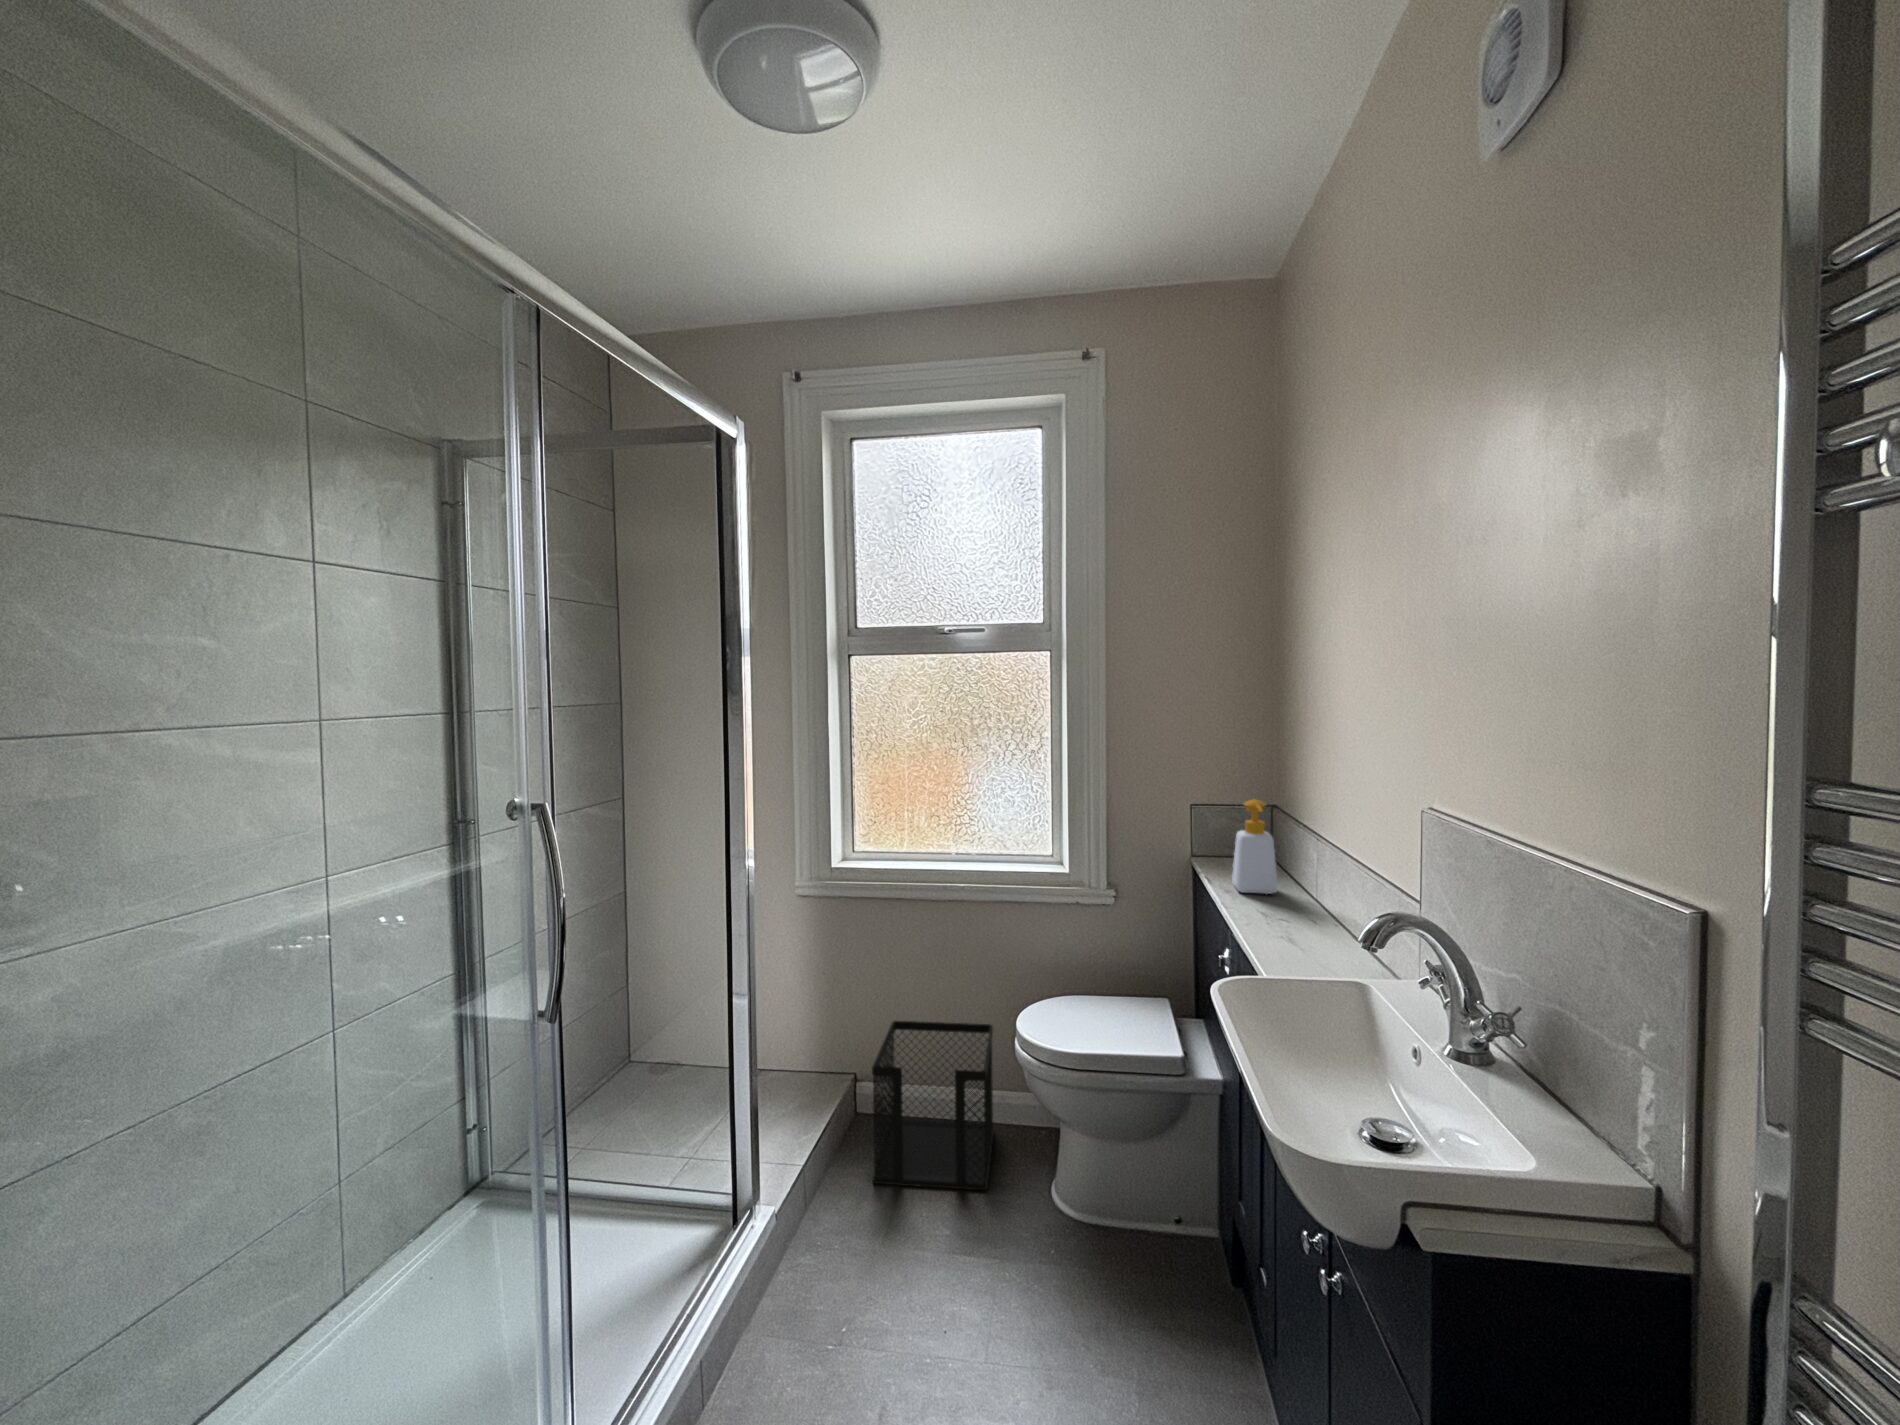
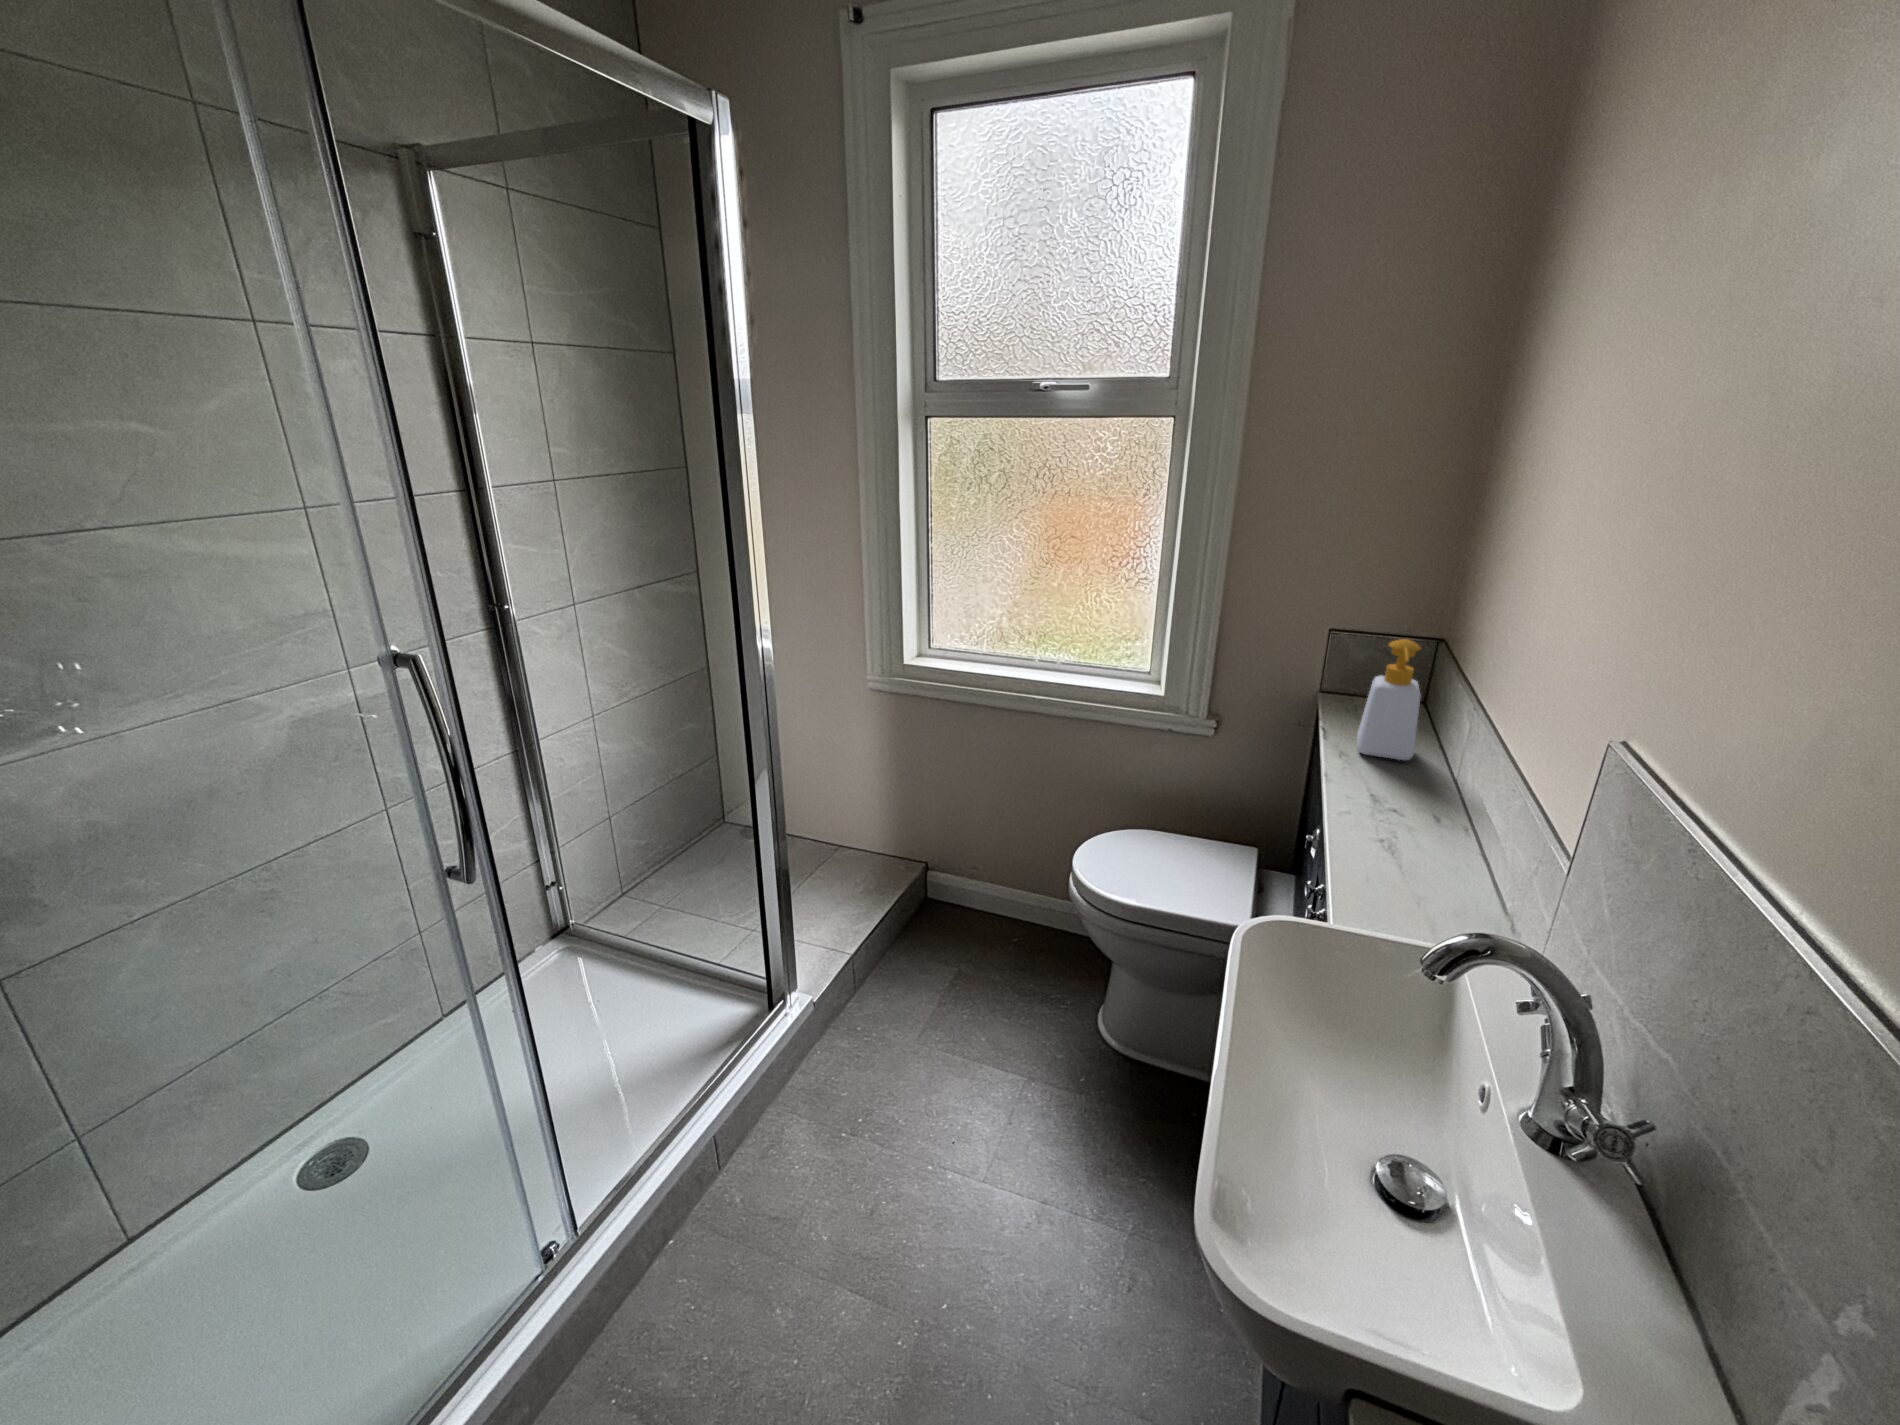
wastebasket: present [872,1021,994,1190] -> none [921,824,1063,1005]

